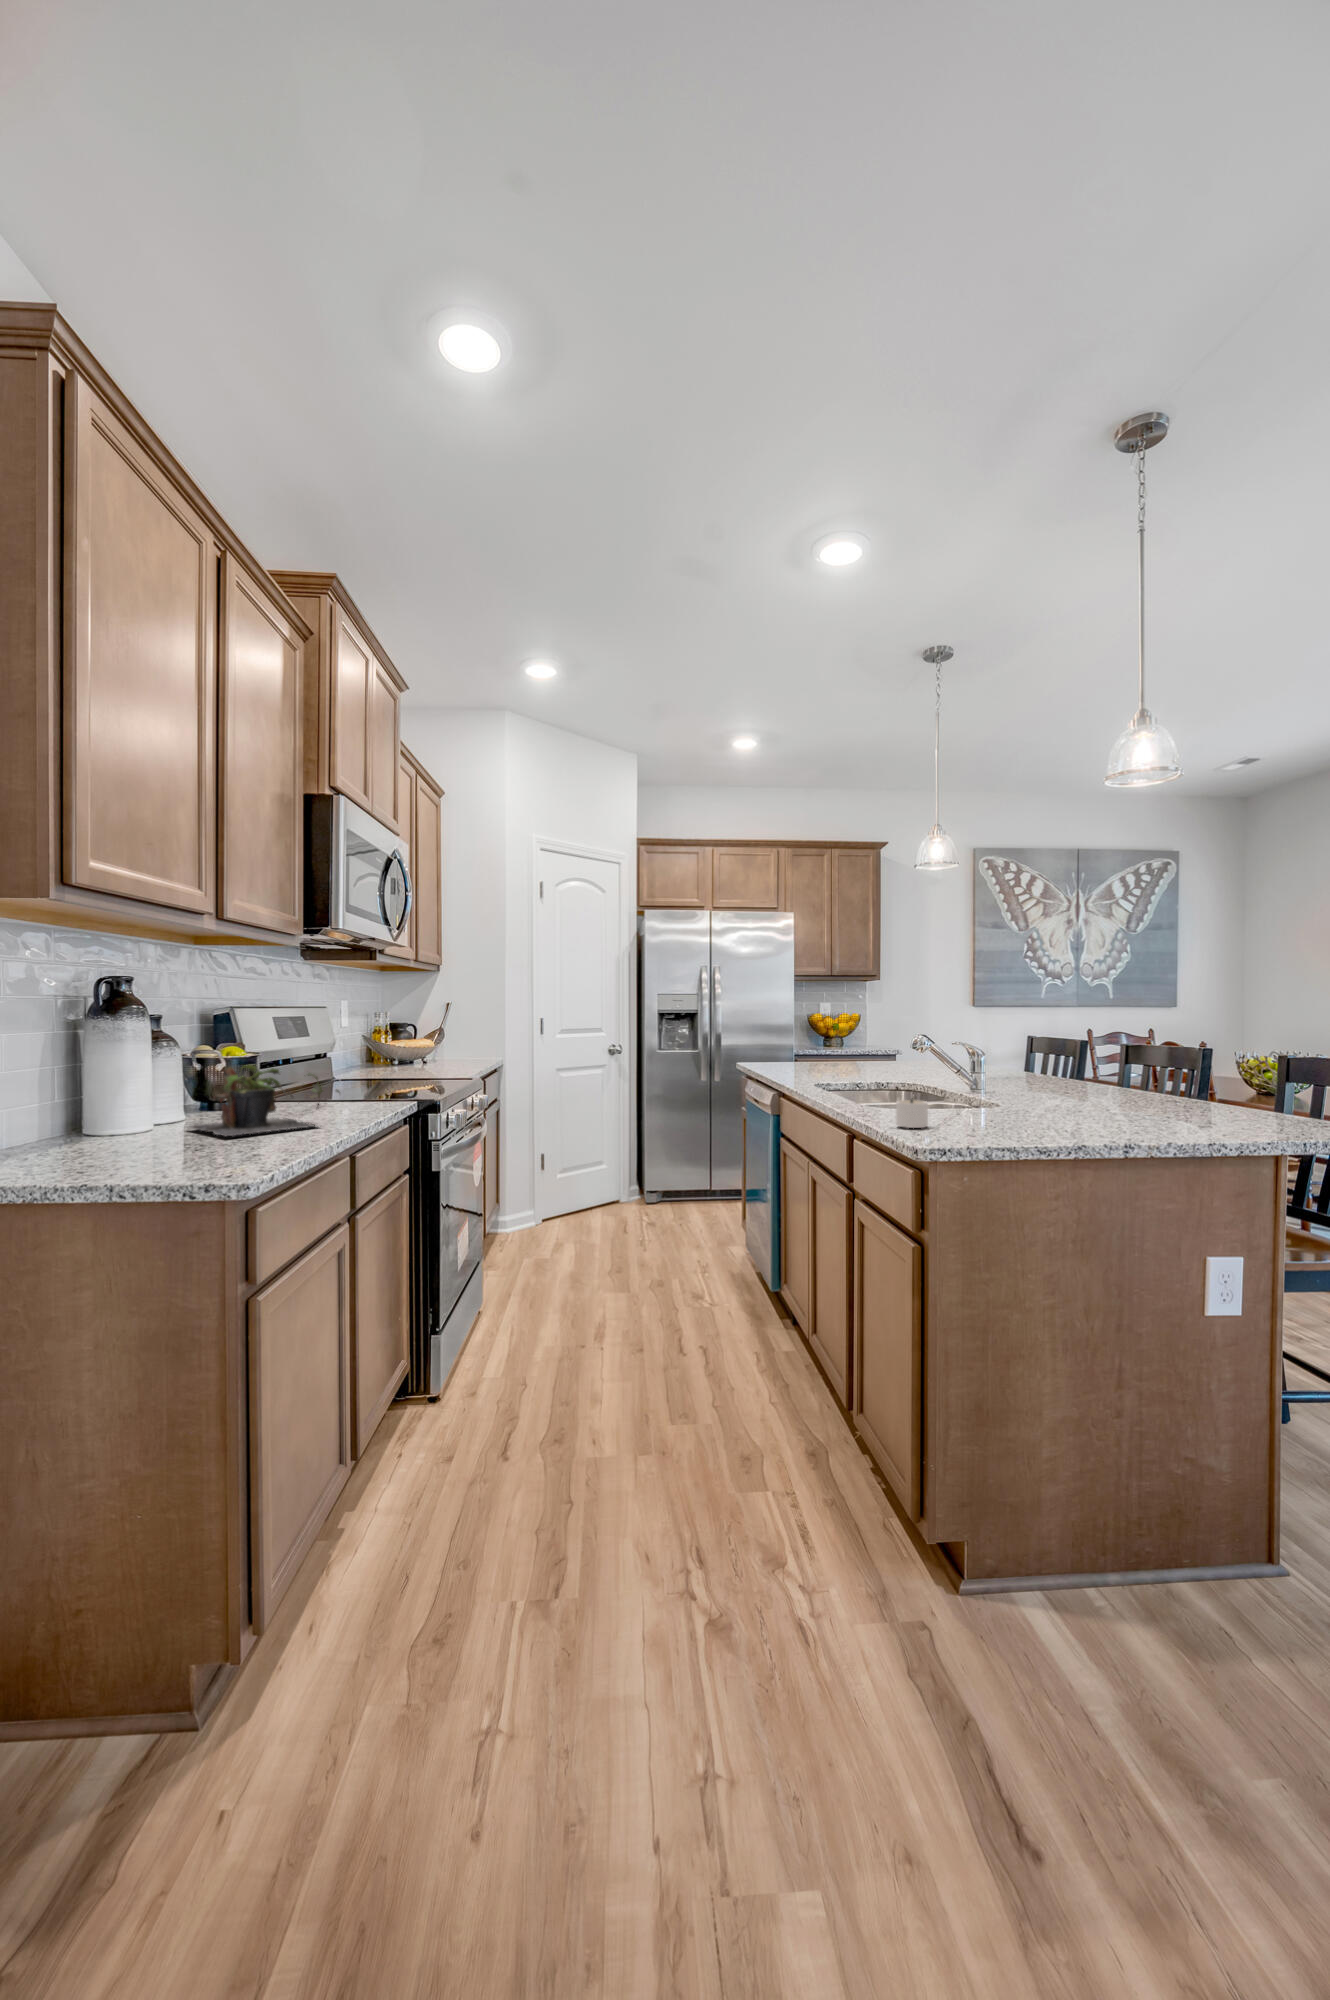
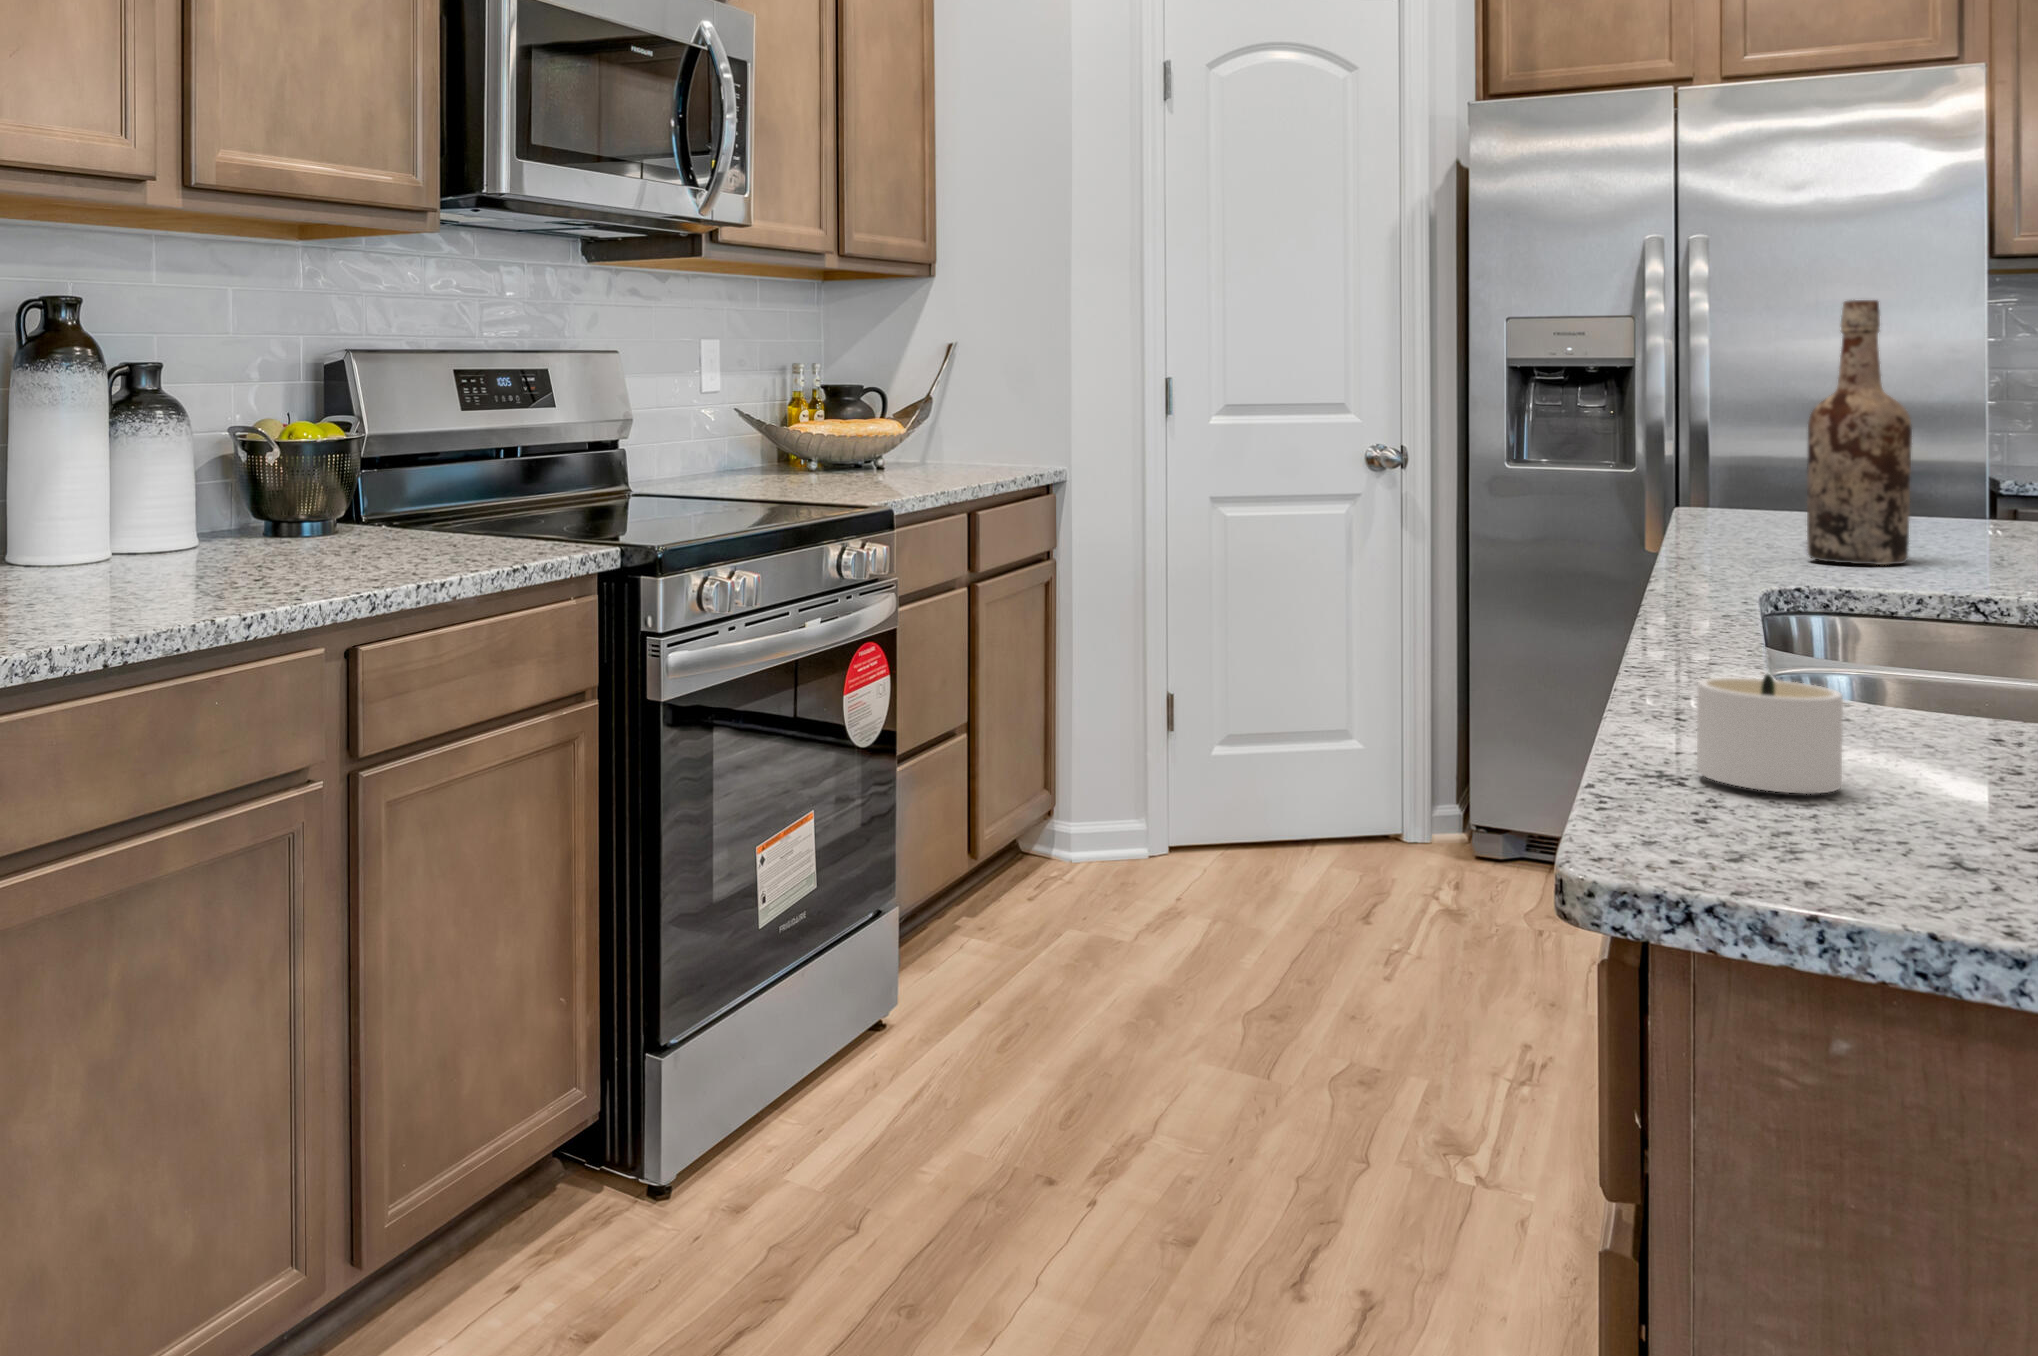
wine bottle: none [809,993,834,1076] -> present [1807,300,1912,565]
plant: present [191,1065,339,1136] -> none [106,459,377,593]

